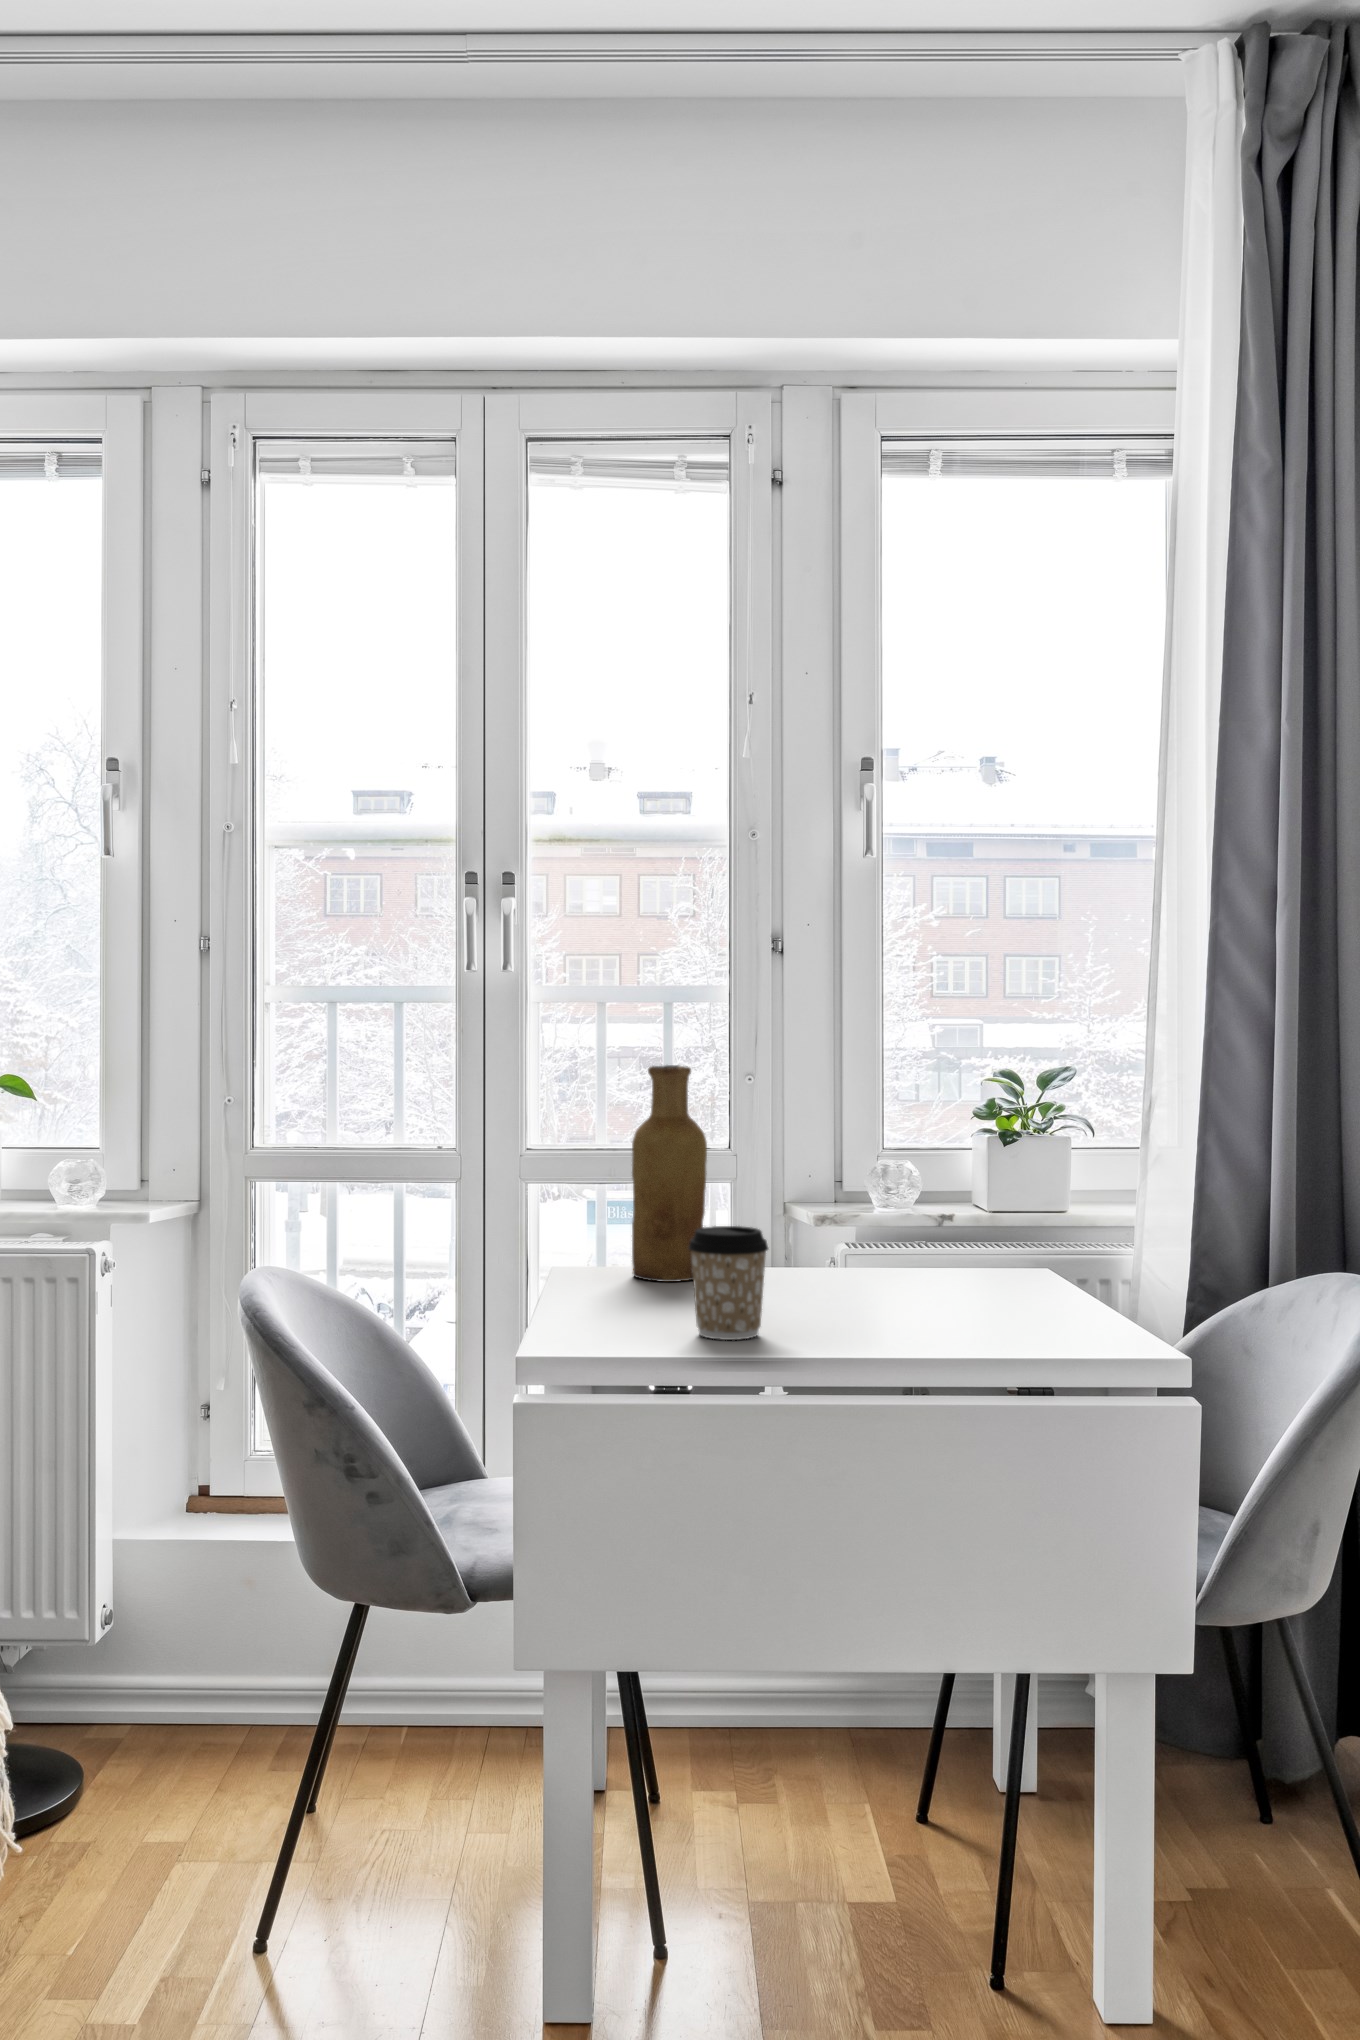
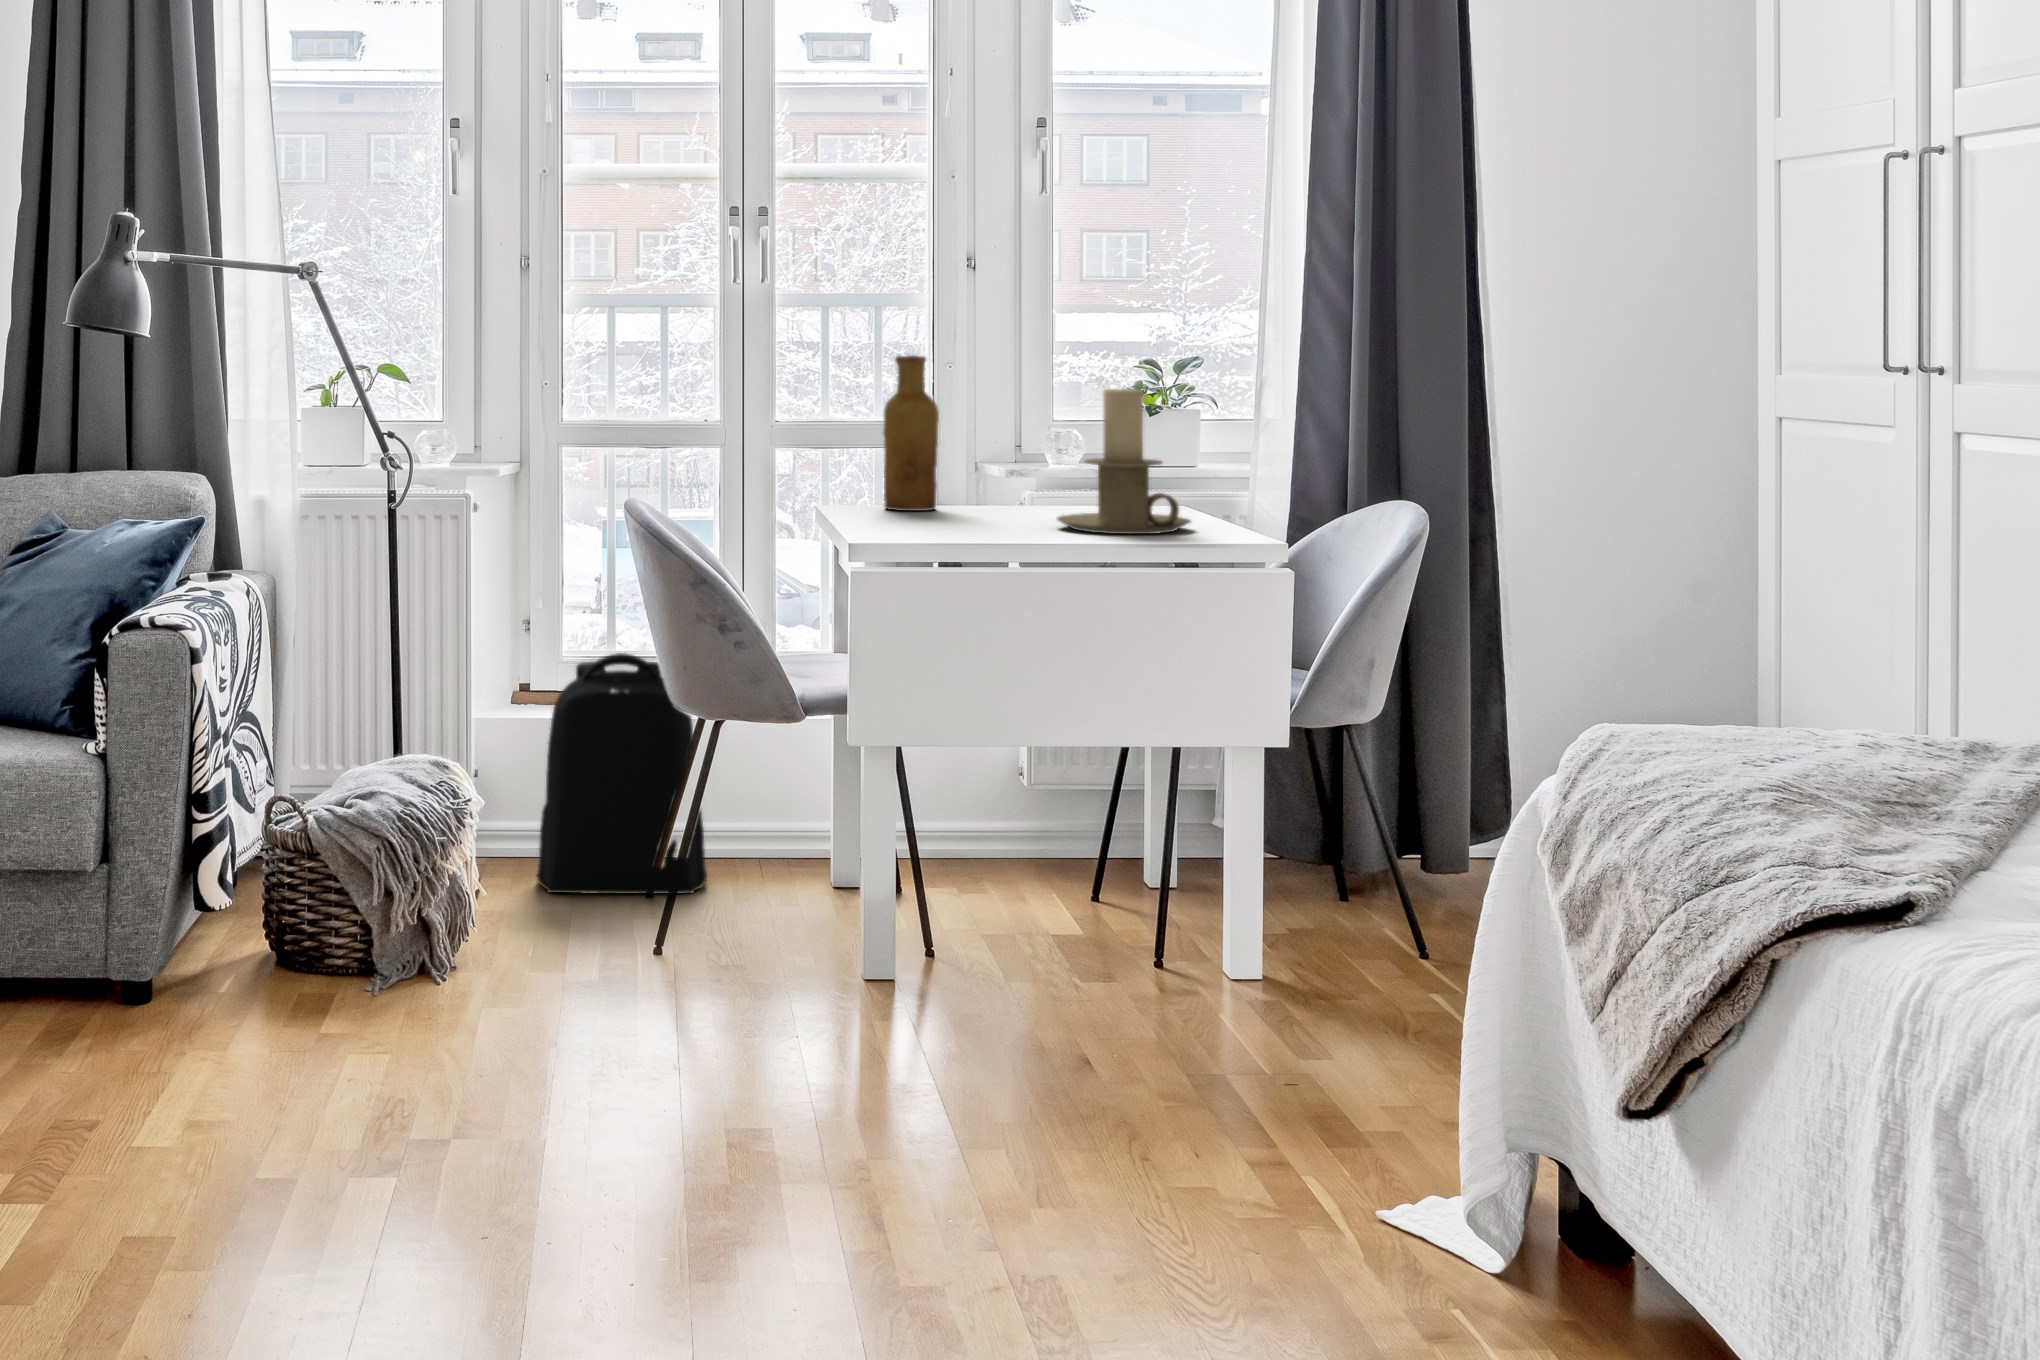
candle holder: none [846,1117,1048,1342] -> present [1057,389,1191,534]
coffee cup: present [688,1226,768,1340] -> none [955,461,1009,533]
backpack: none [148,1472,388,1817] -> present [537,653,707,894]

